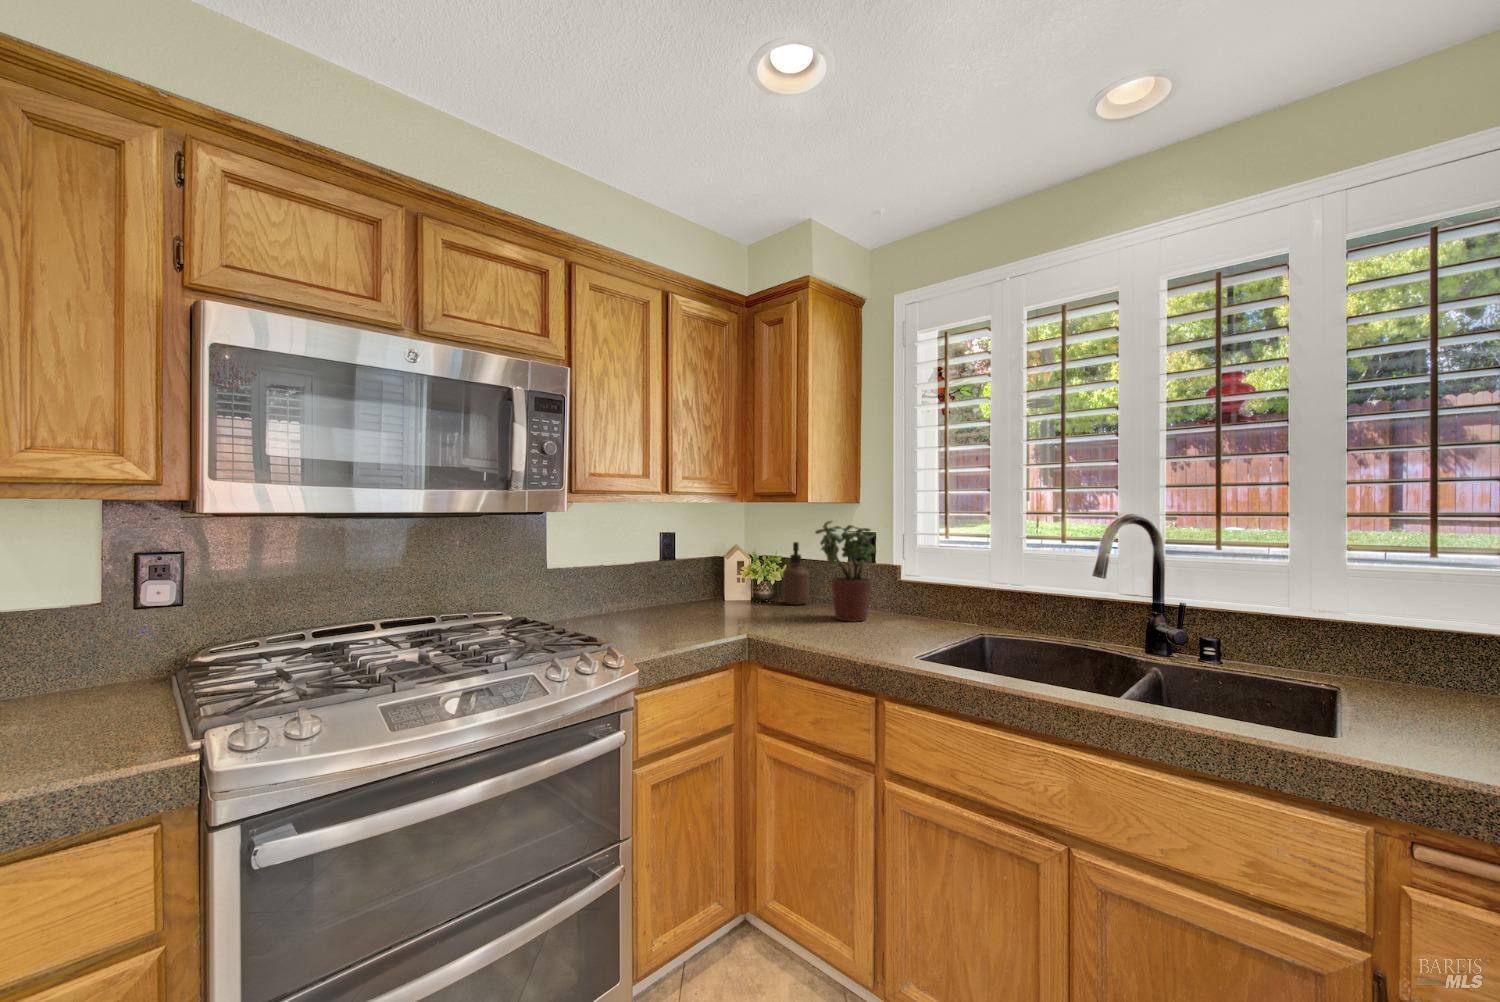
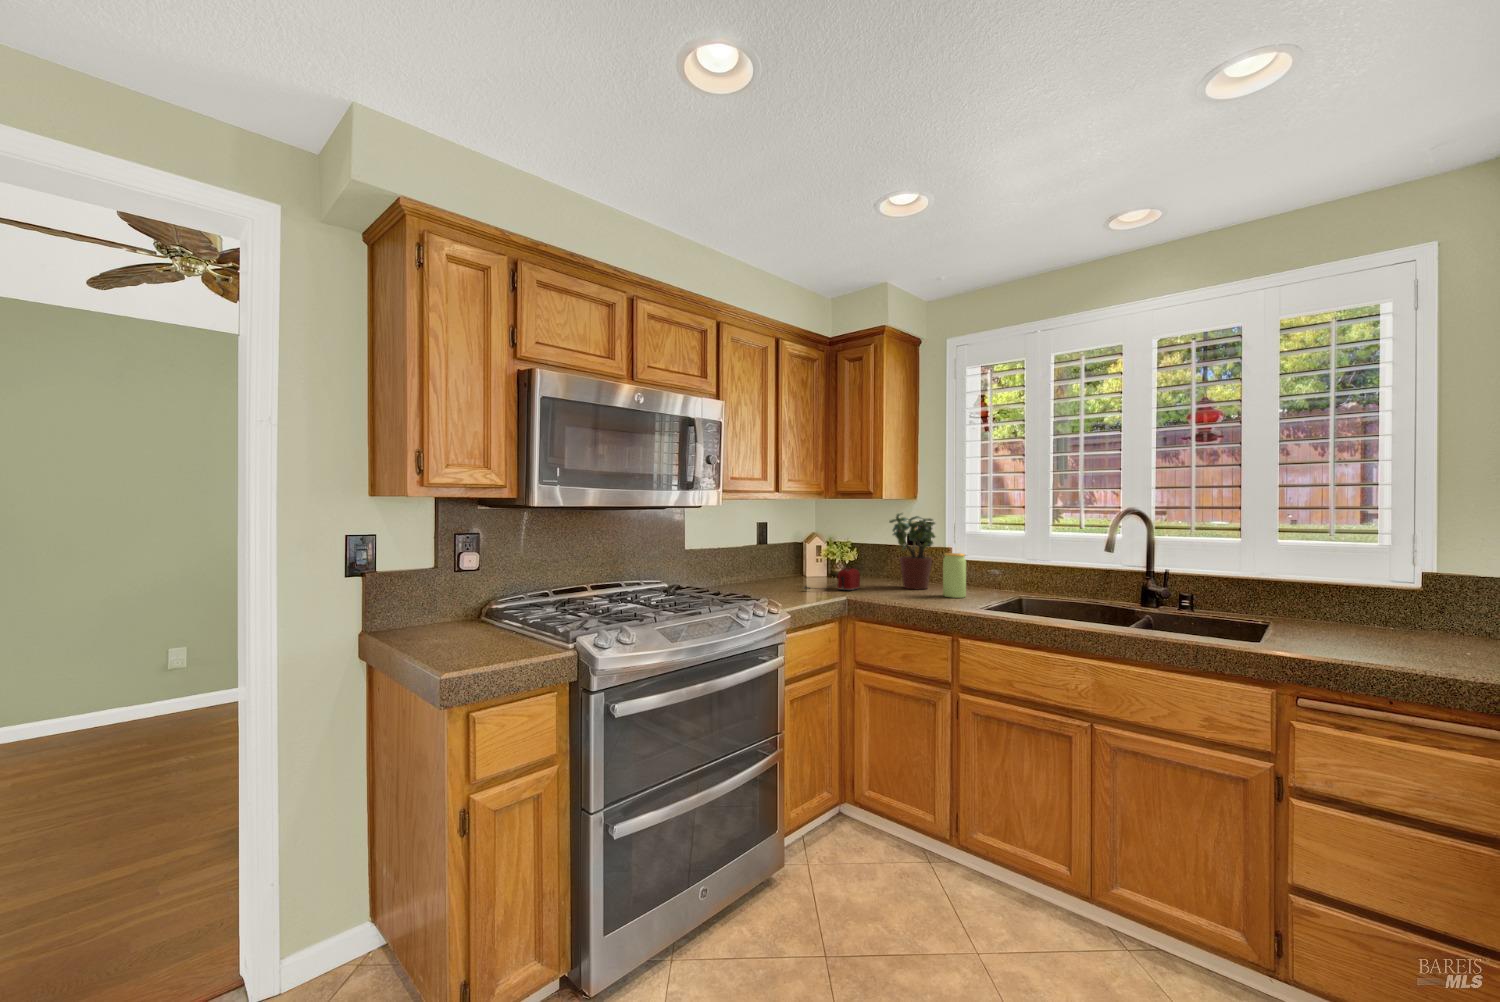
soap dispenser: present [783,542,809,605] -> none [855,531,876,580]
jar: none [879,575,909,637] -> present [943,553,966,598]
toaster: none [697,593,777,624] -> present [804,568,860,590]

